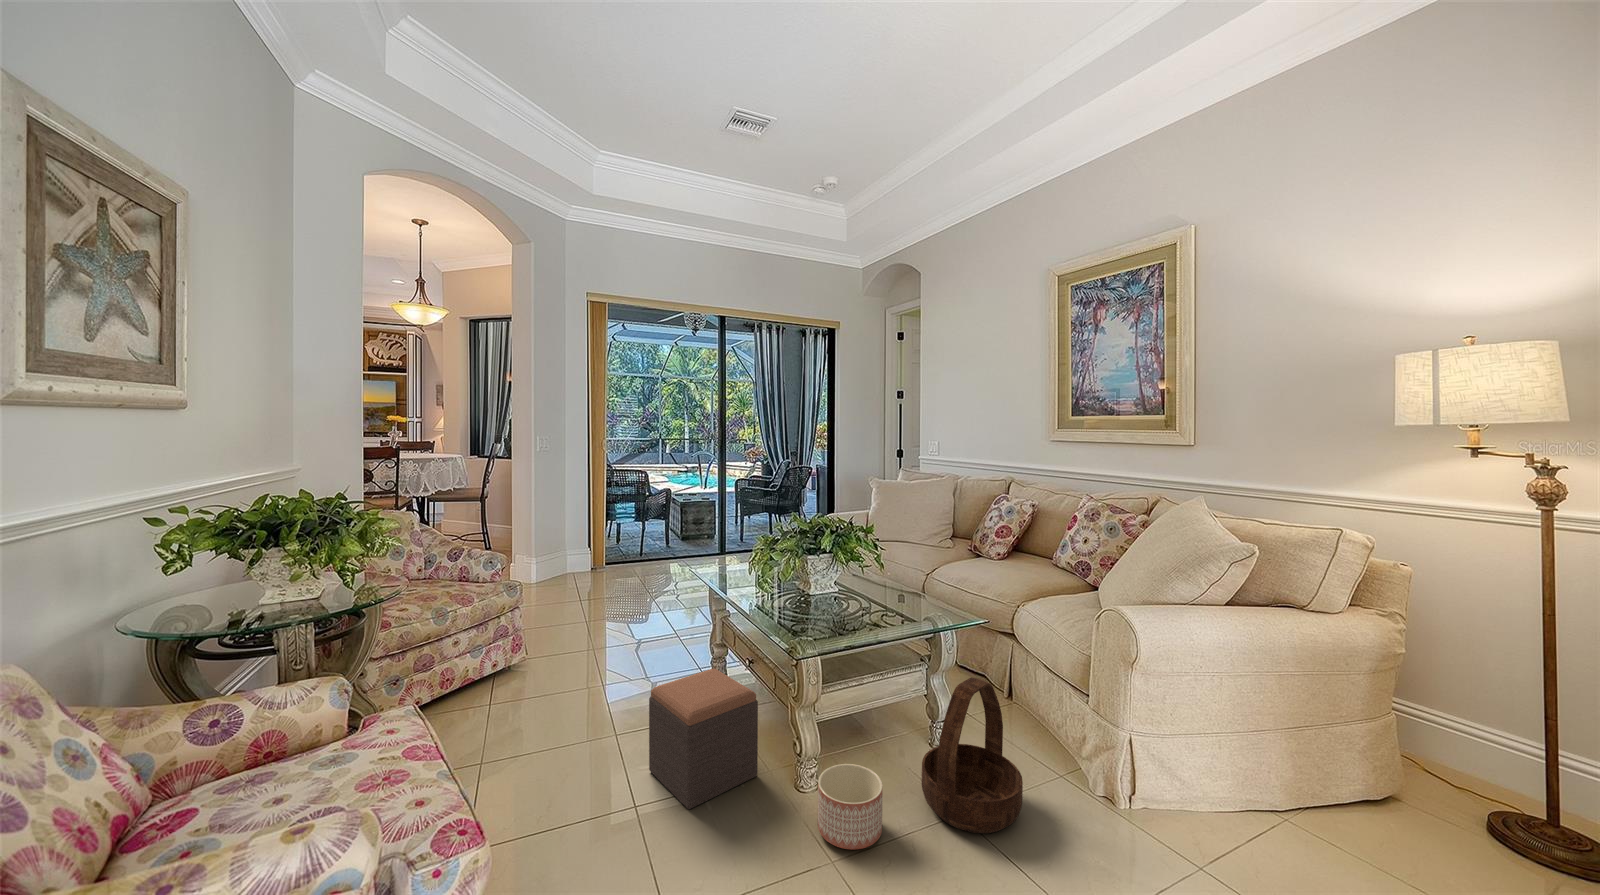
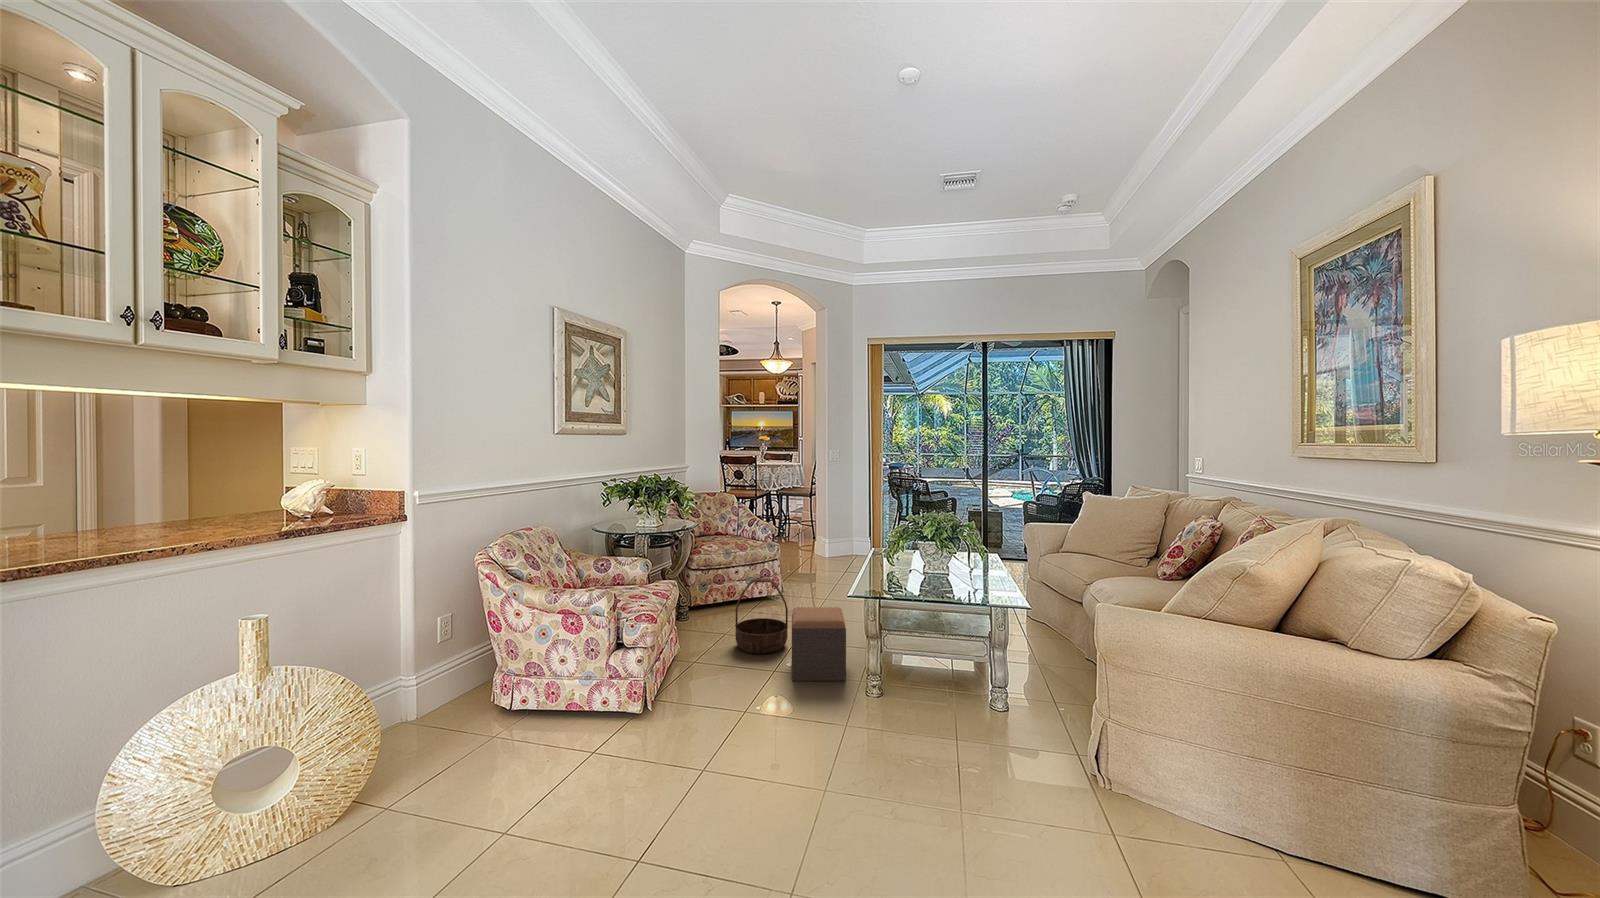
basket: present [922,677,1023,834] -> present [735,578,788,654]
planter: present [818,764,883,850] -> none [841,676,885,726]

